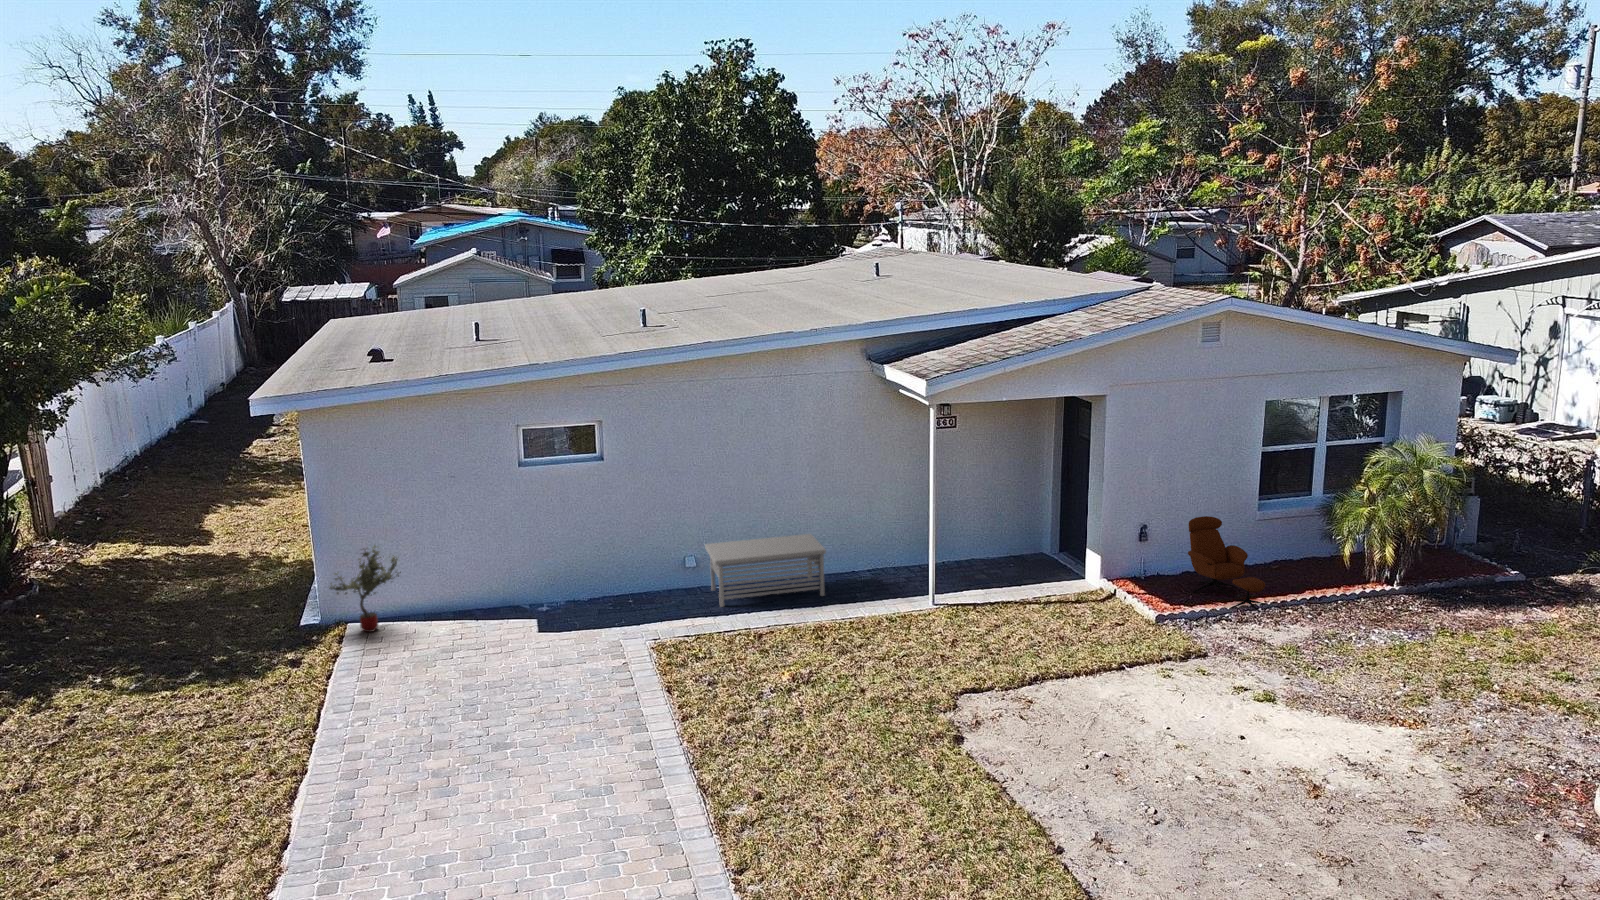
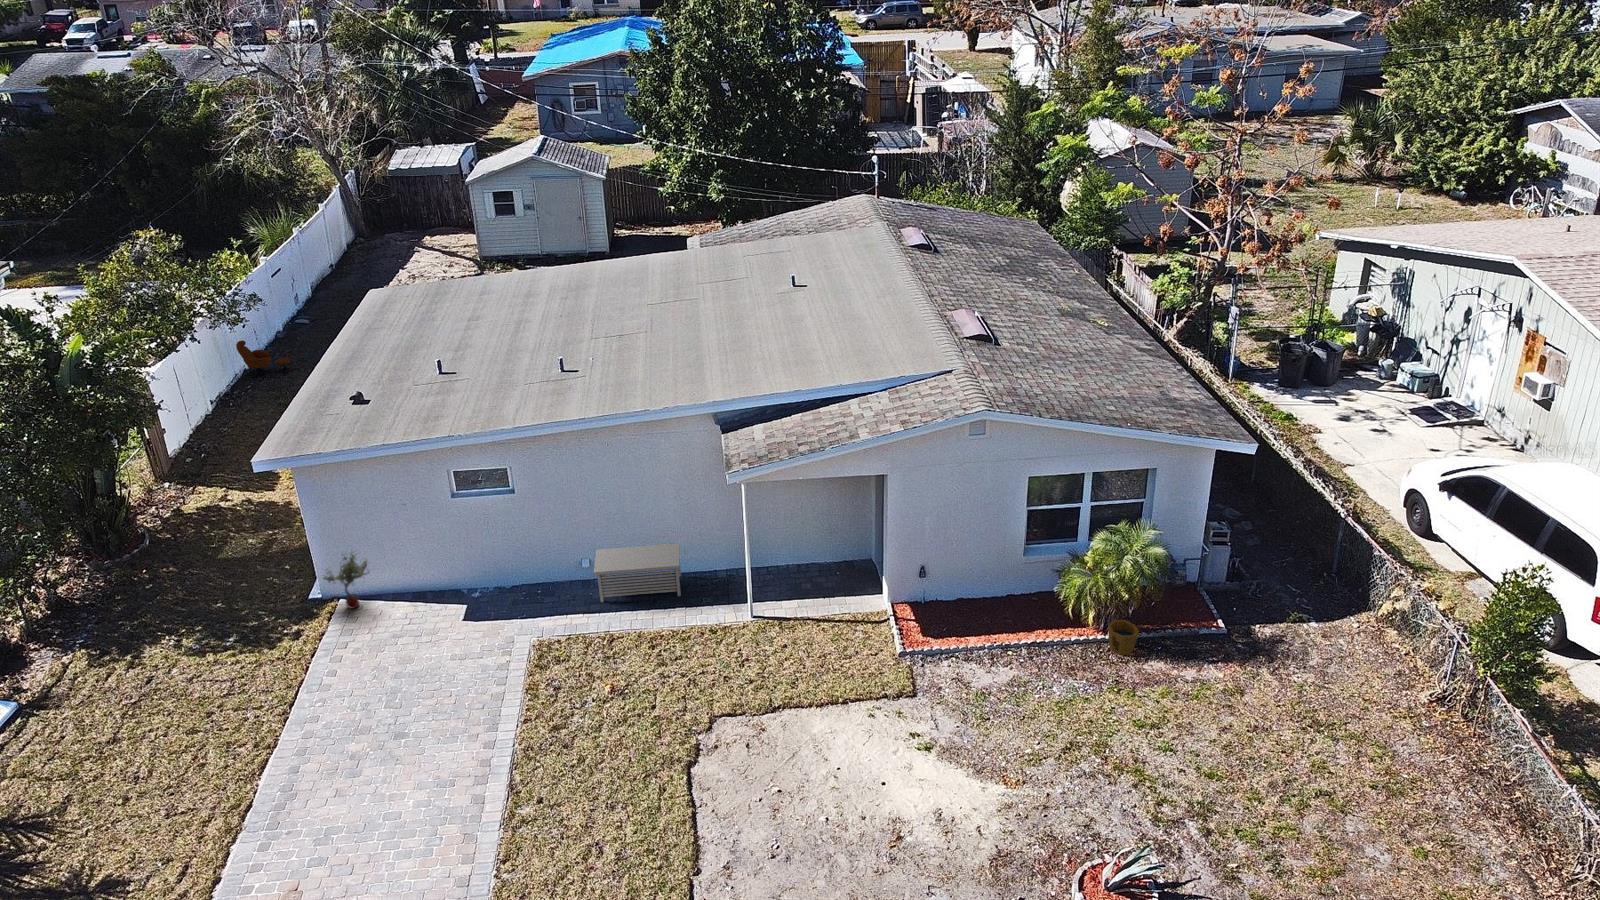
lounge chair: present [1188,516,1265,612] -> present [236,341,292,377]
bucket: none [1399,569,1441,610] -> present [1108,620,1139,655]

